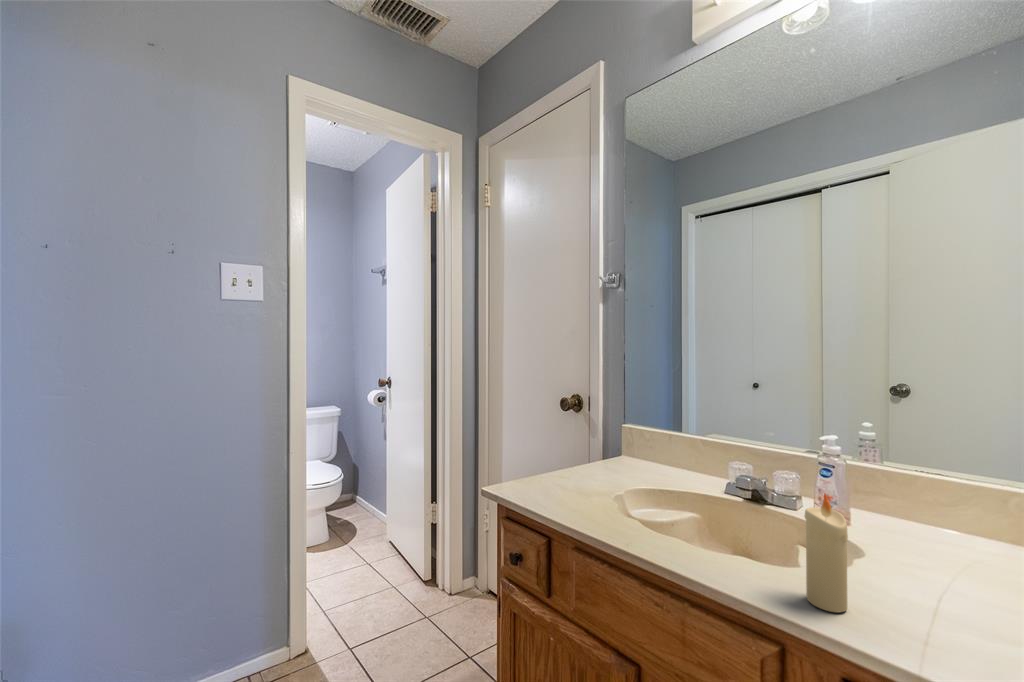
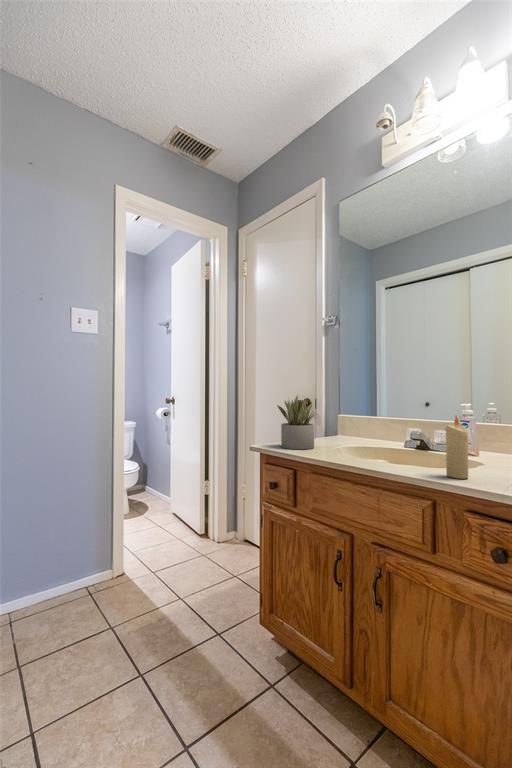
succulent plant: none [523,408,587,500] -> present [277,395,315,449]

